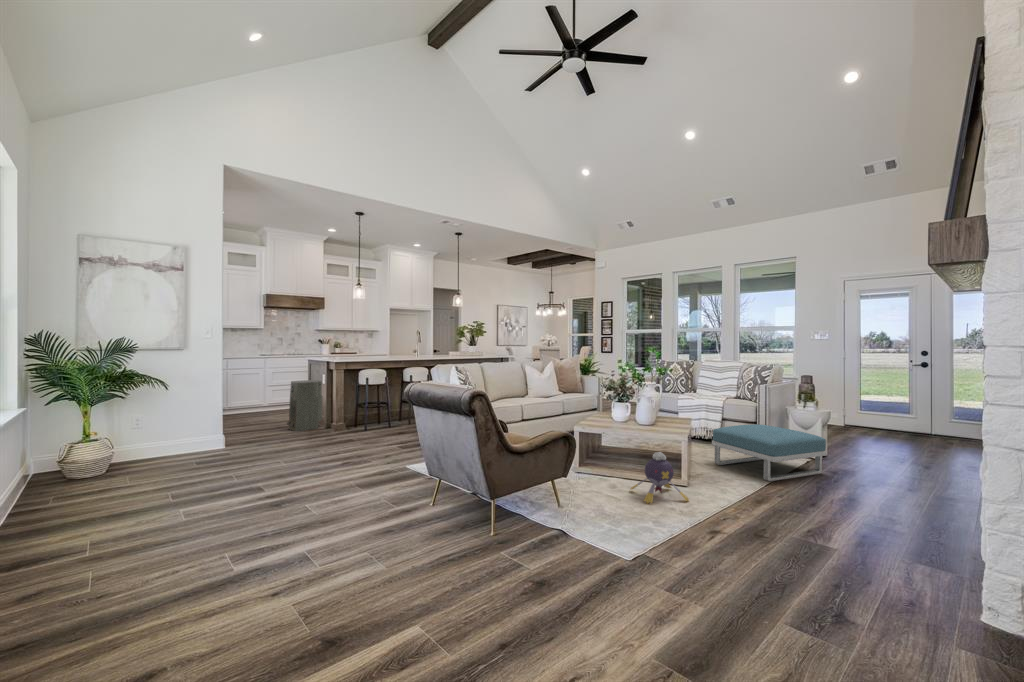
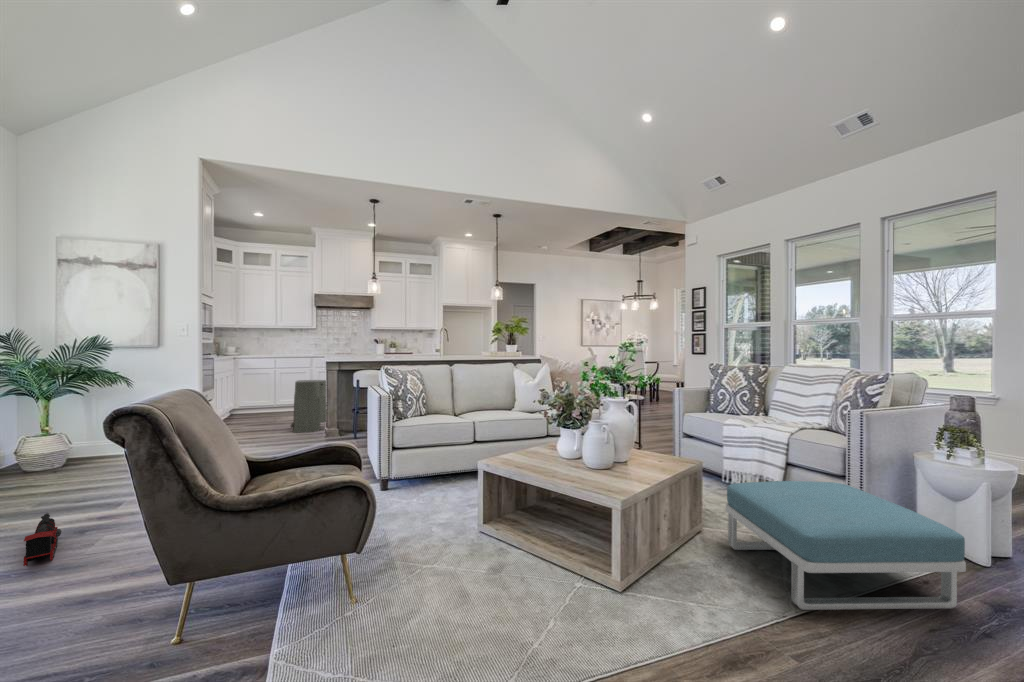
plush toy: present [631,452,689,504] -> none [483,525,578,634]
toy train: none [265,491,321,526] -> present [23,513,61,566]

